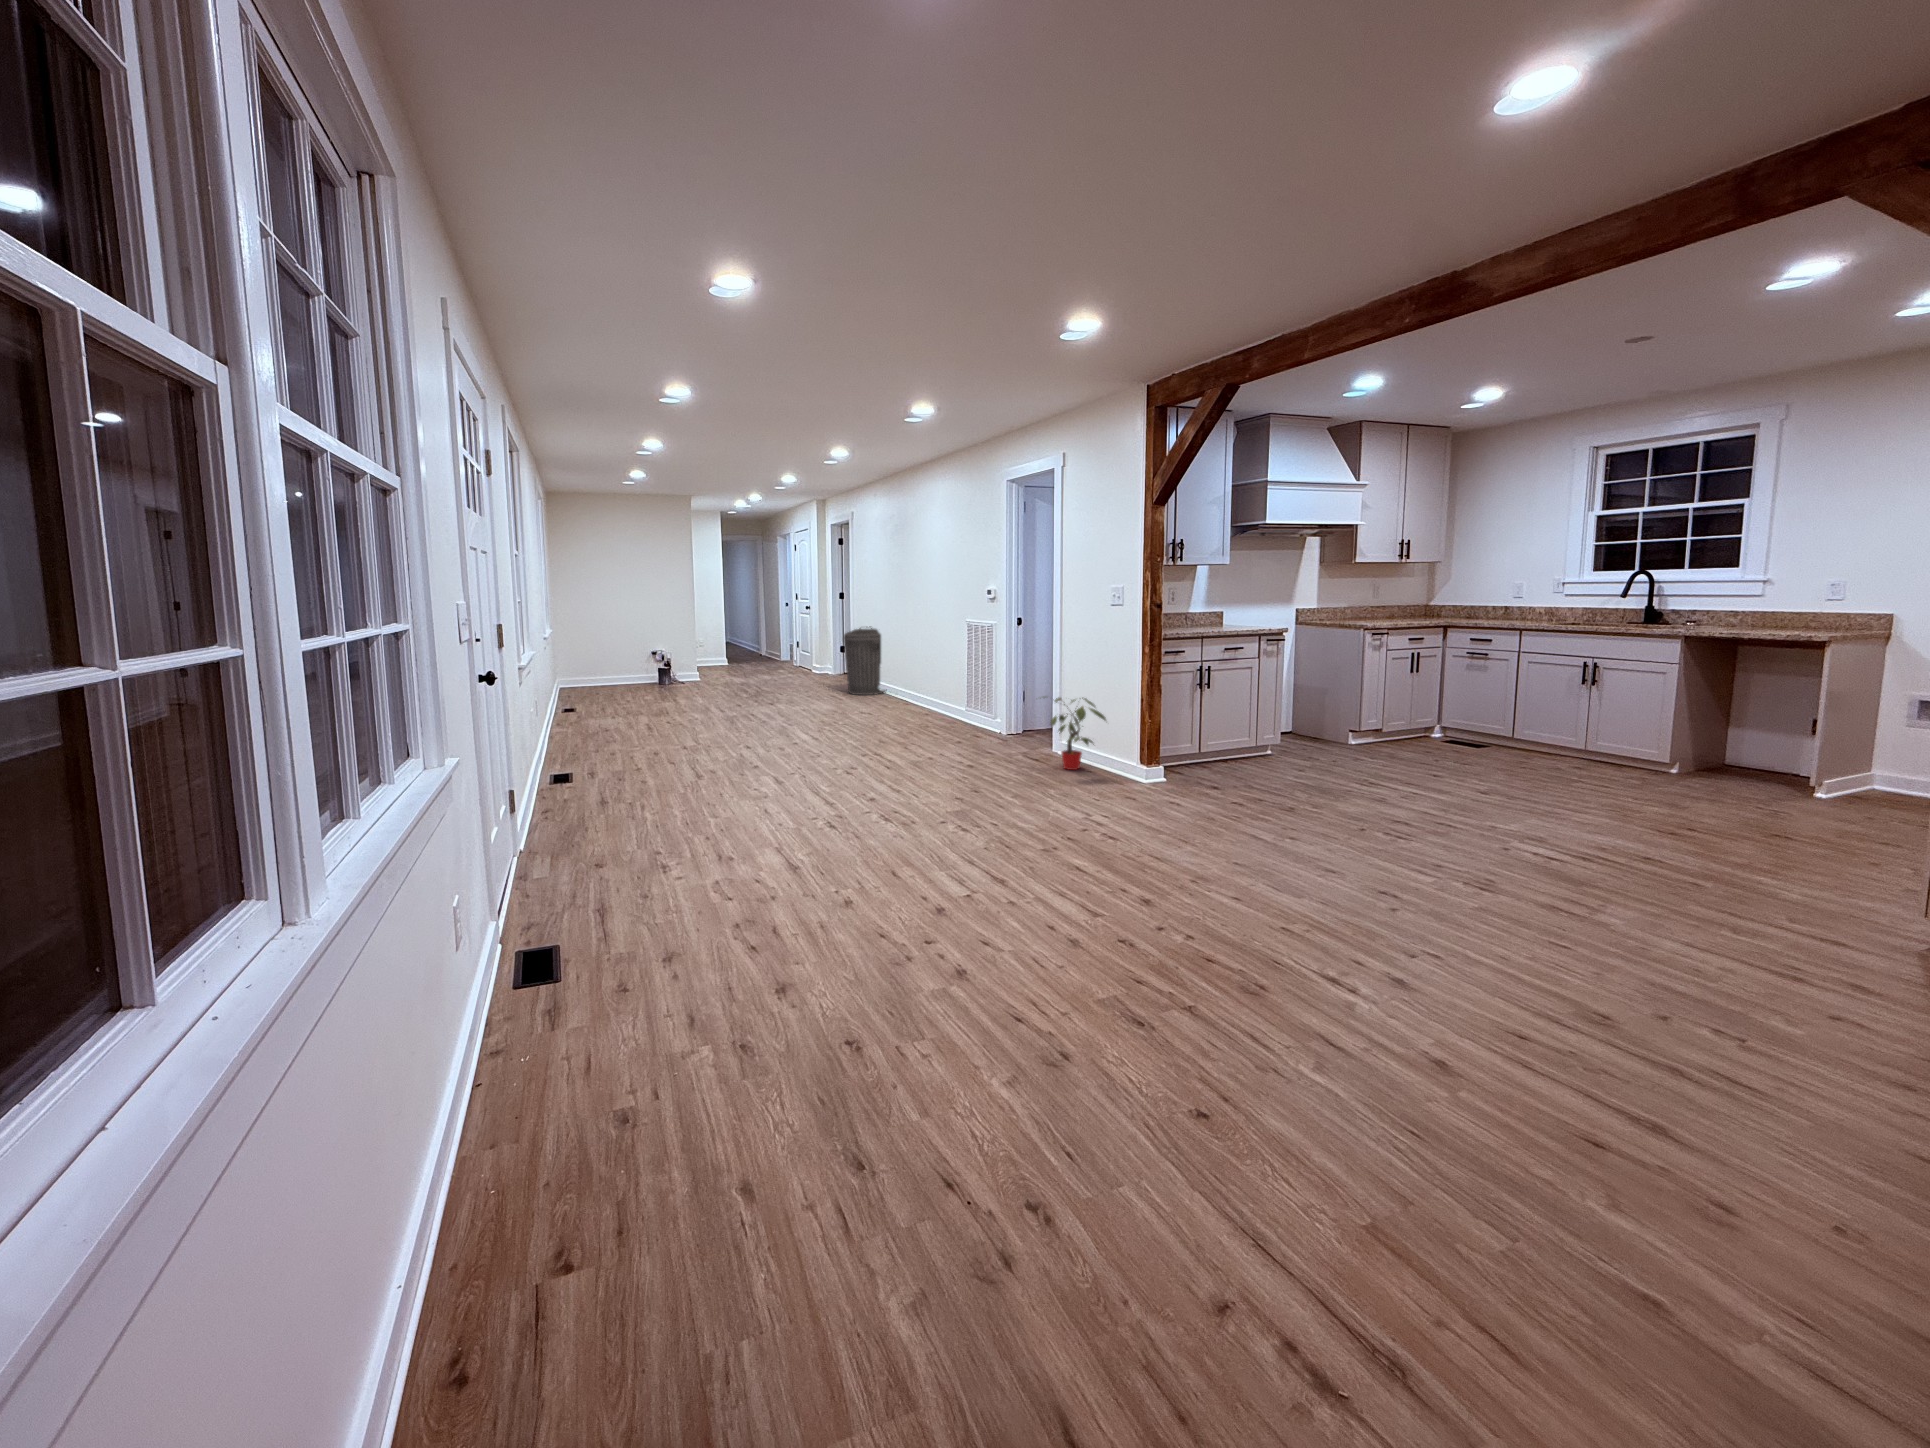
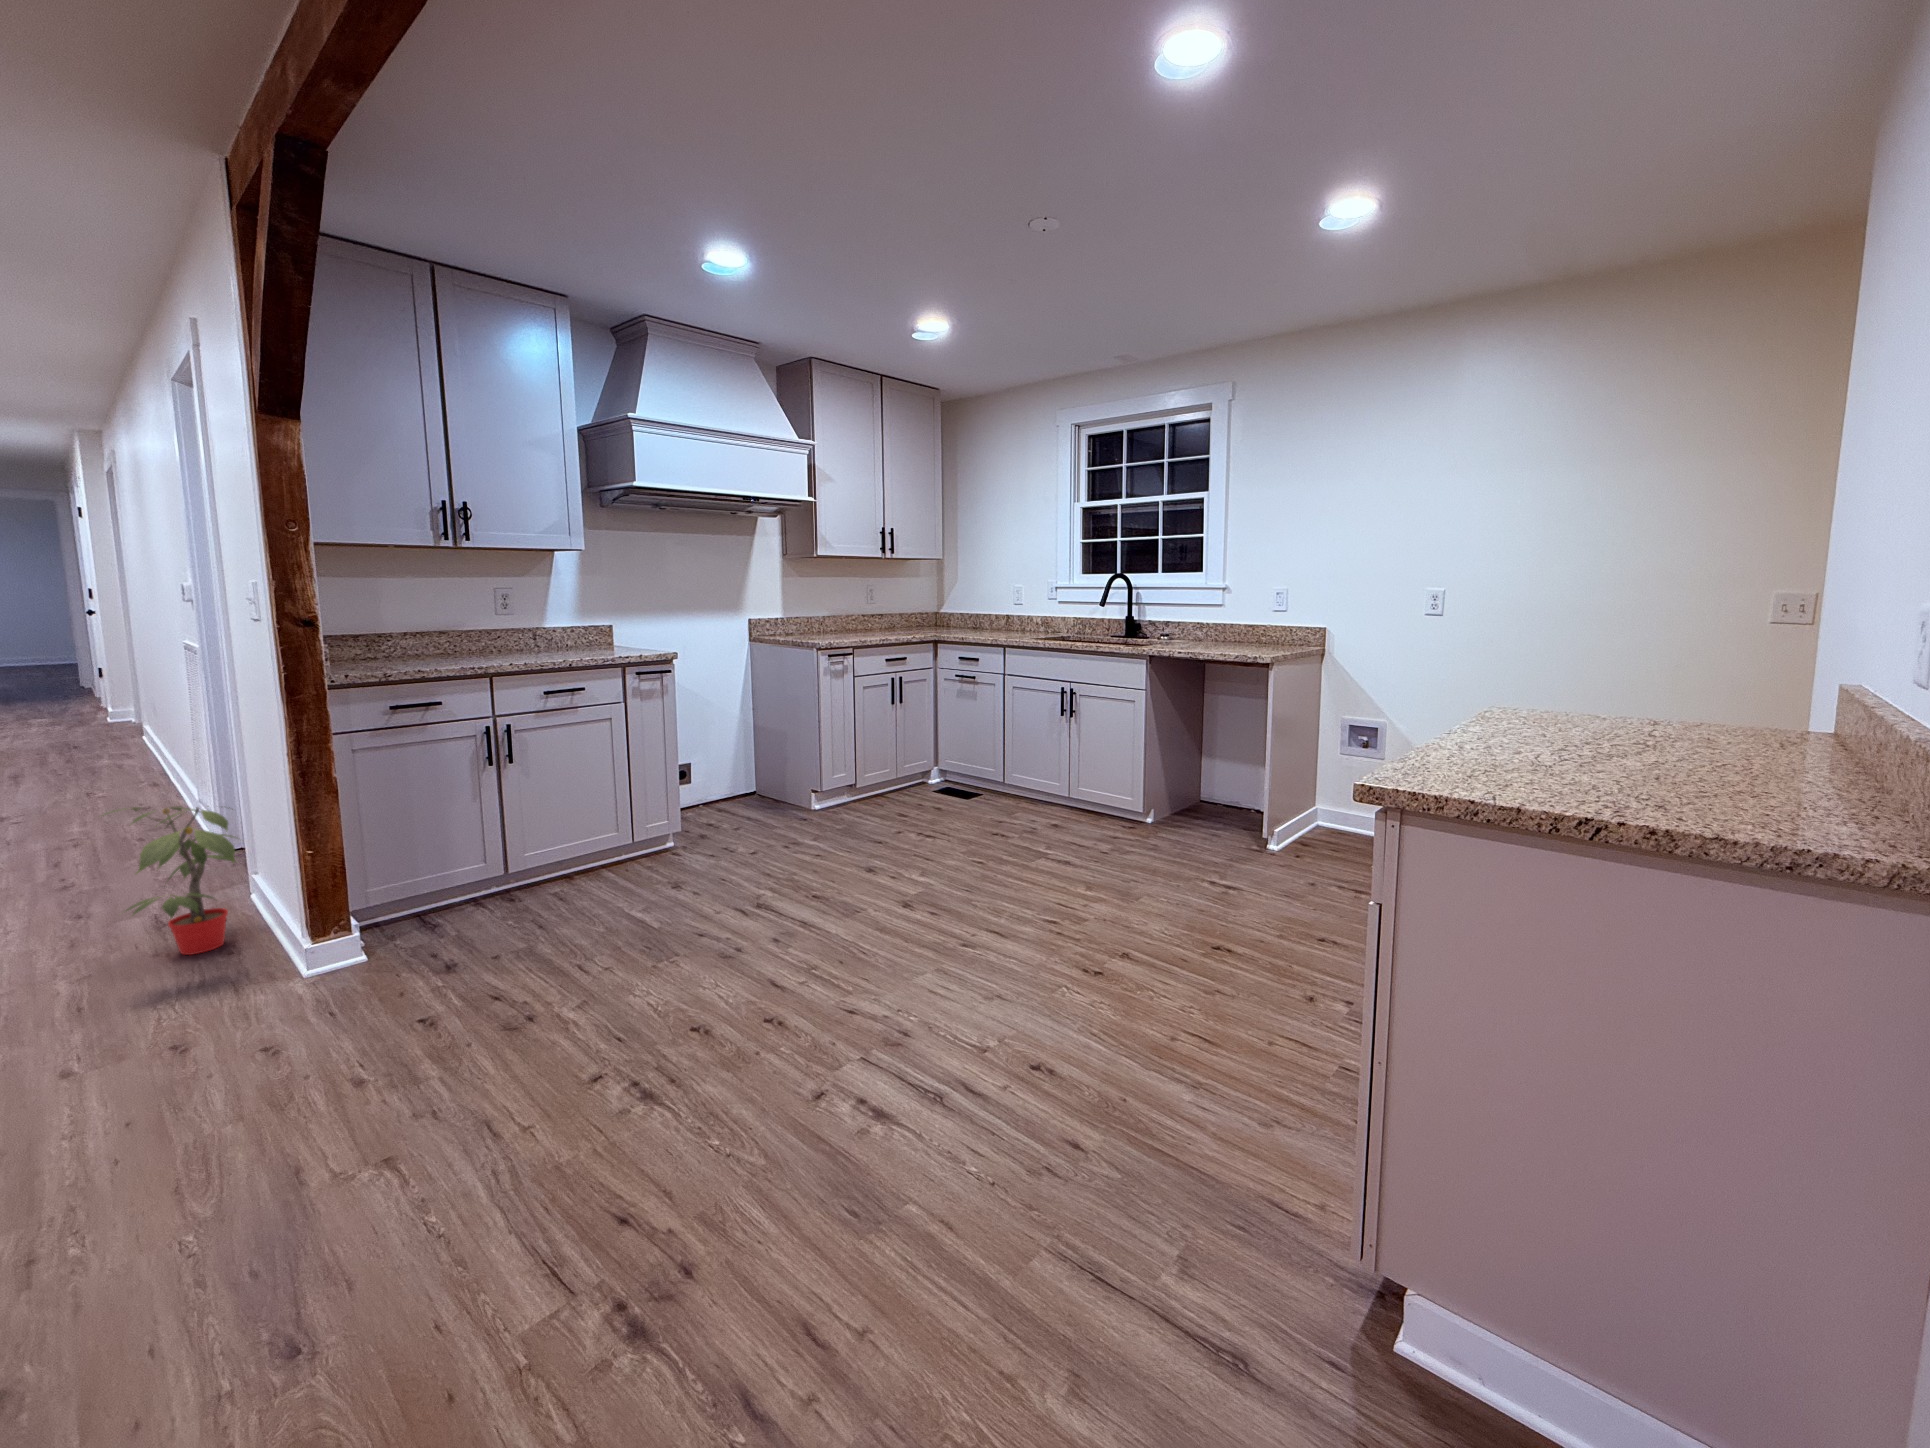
trash can: present [843,628,886,695] -> none [12,649,142,775]

